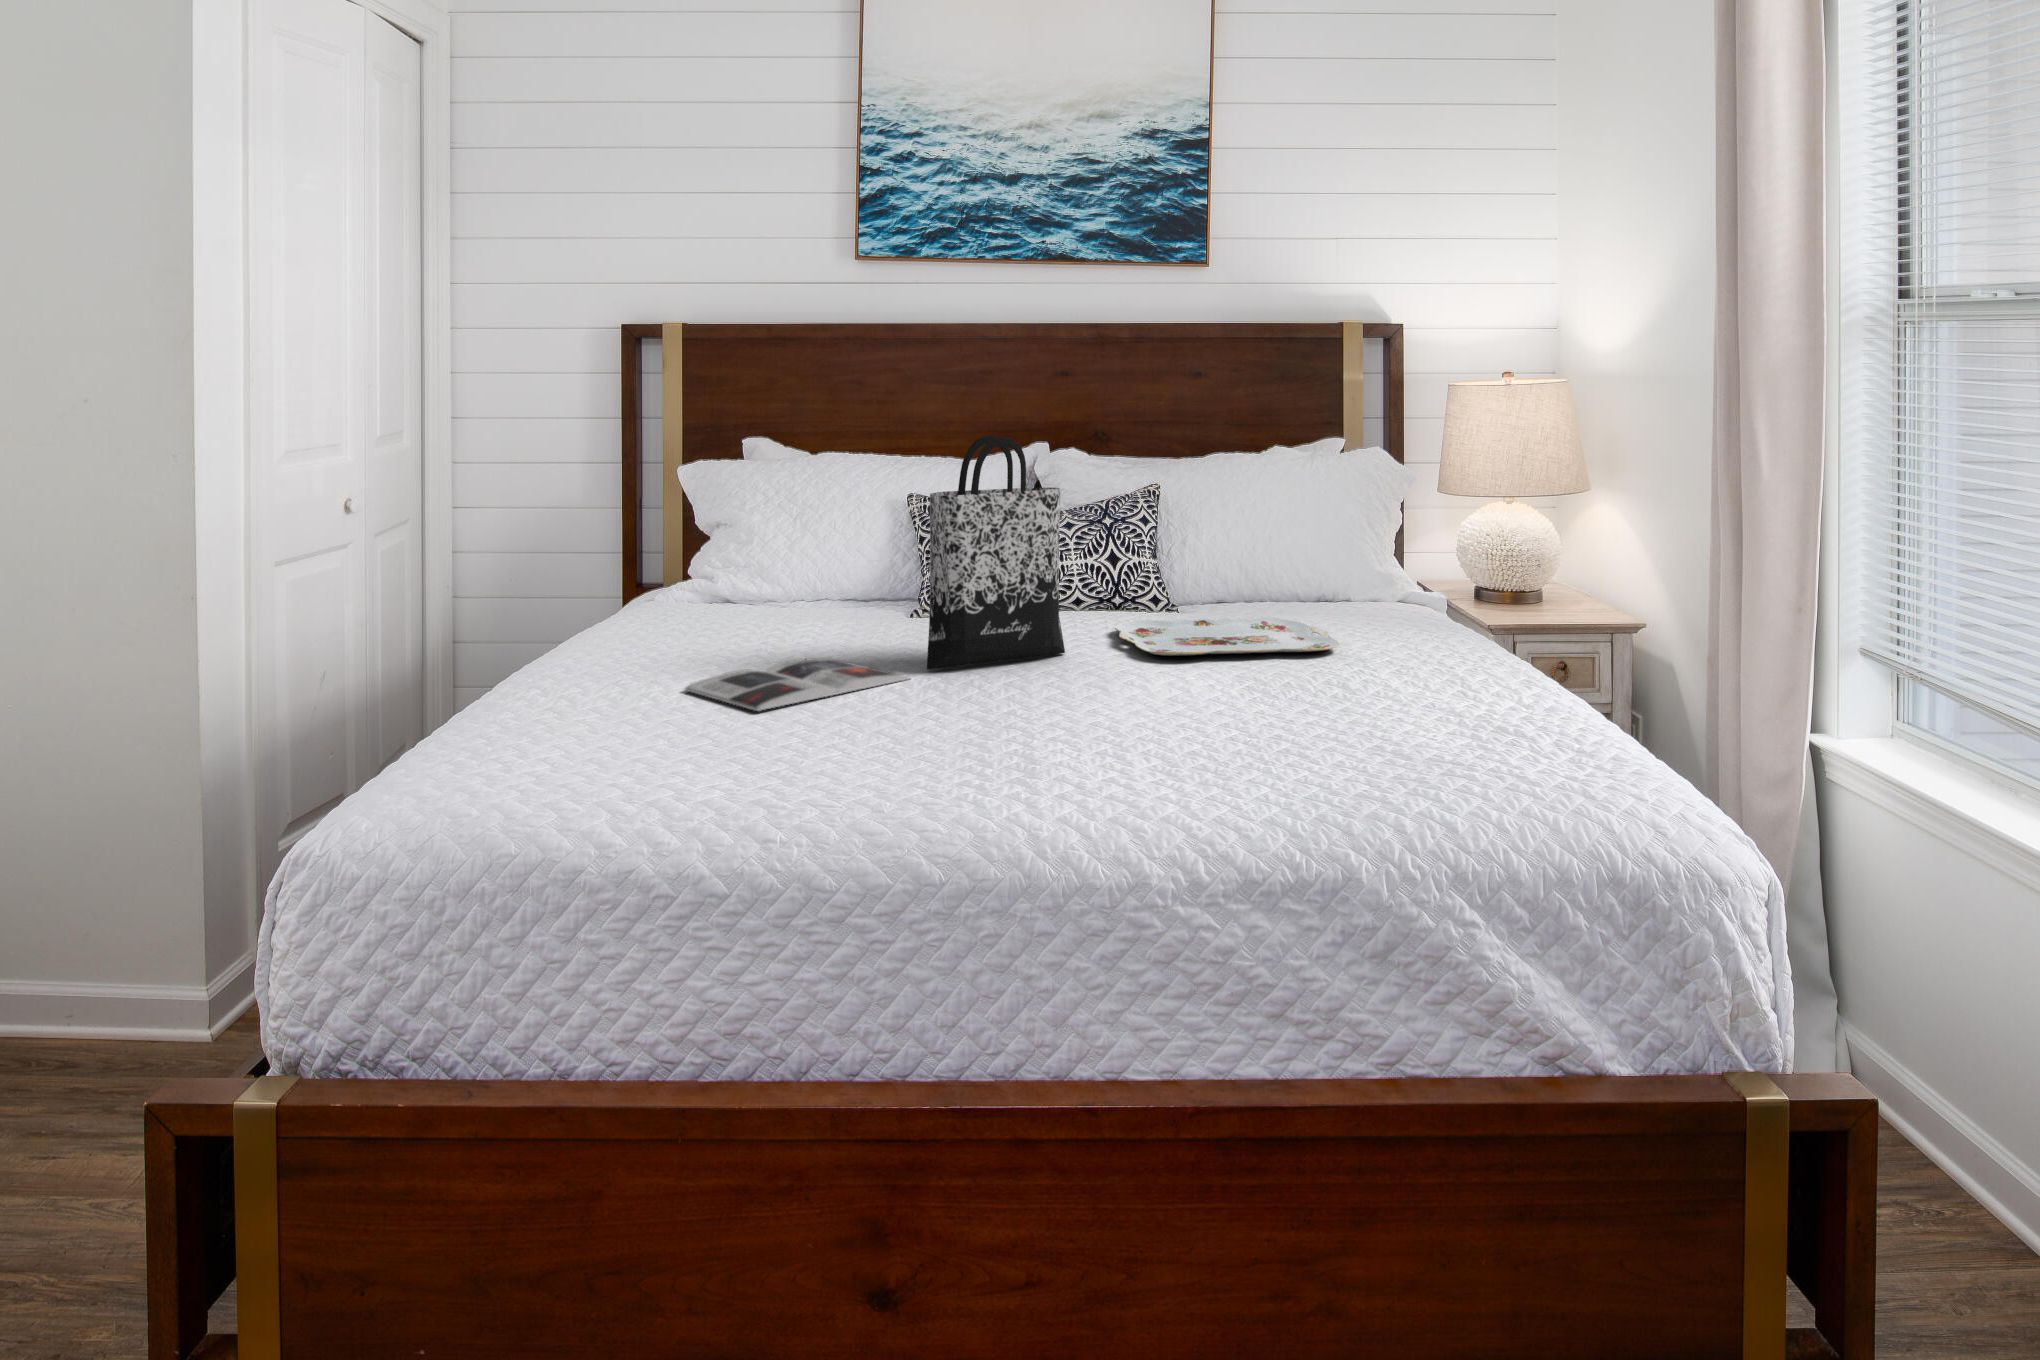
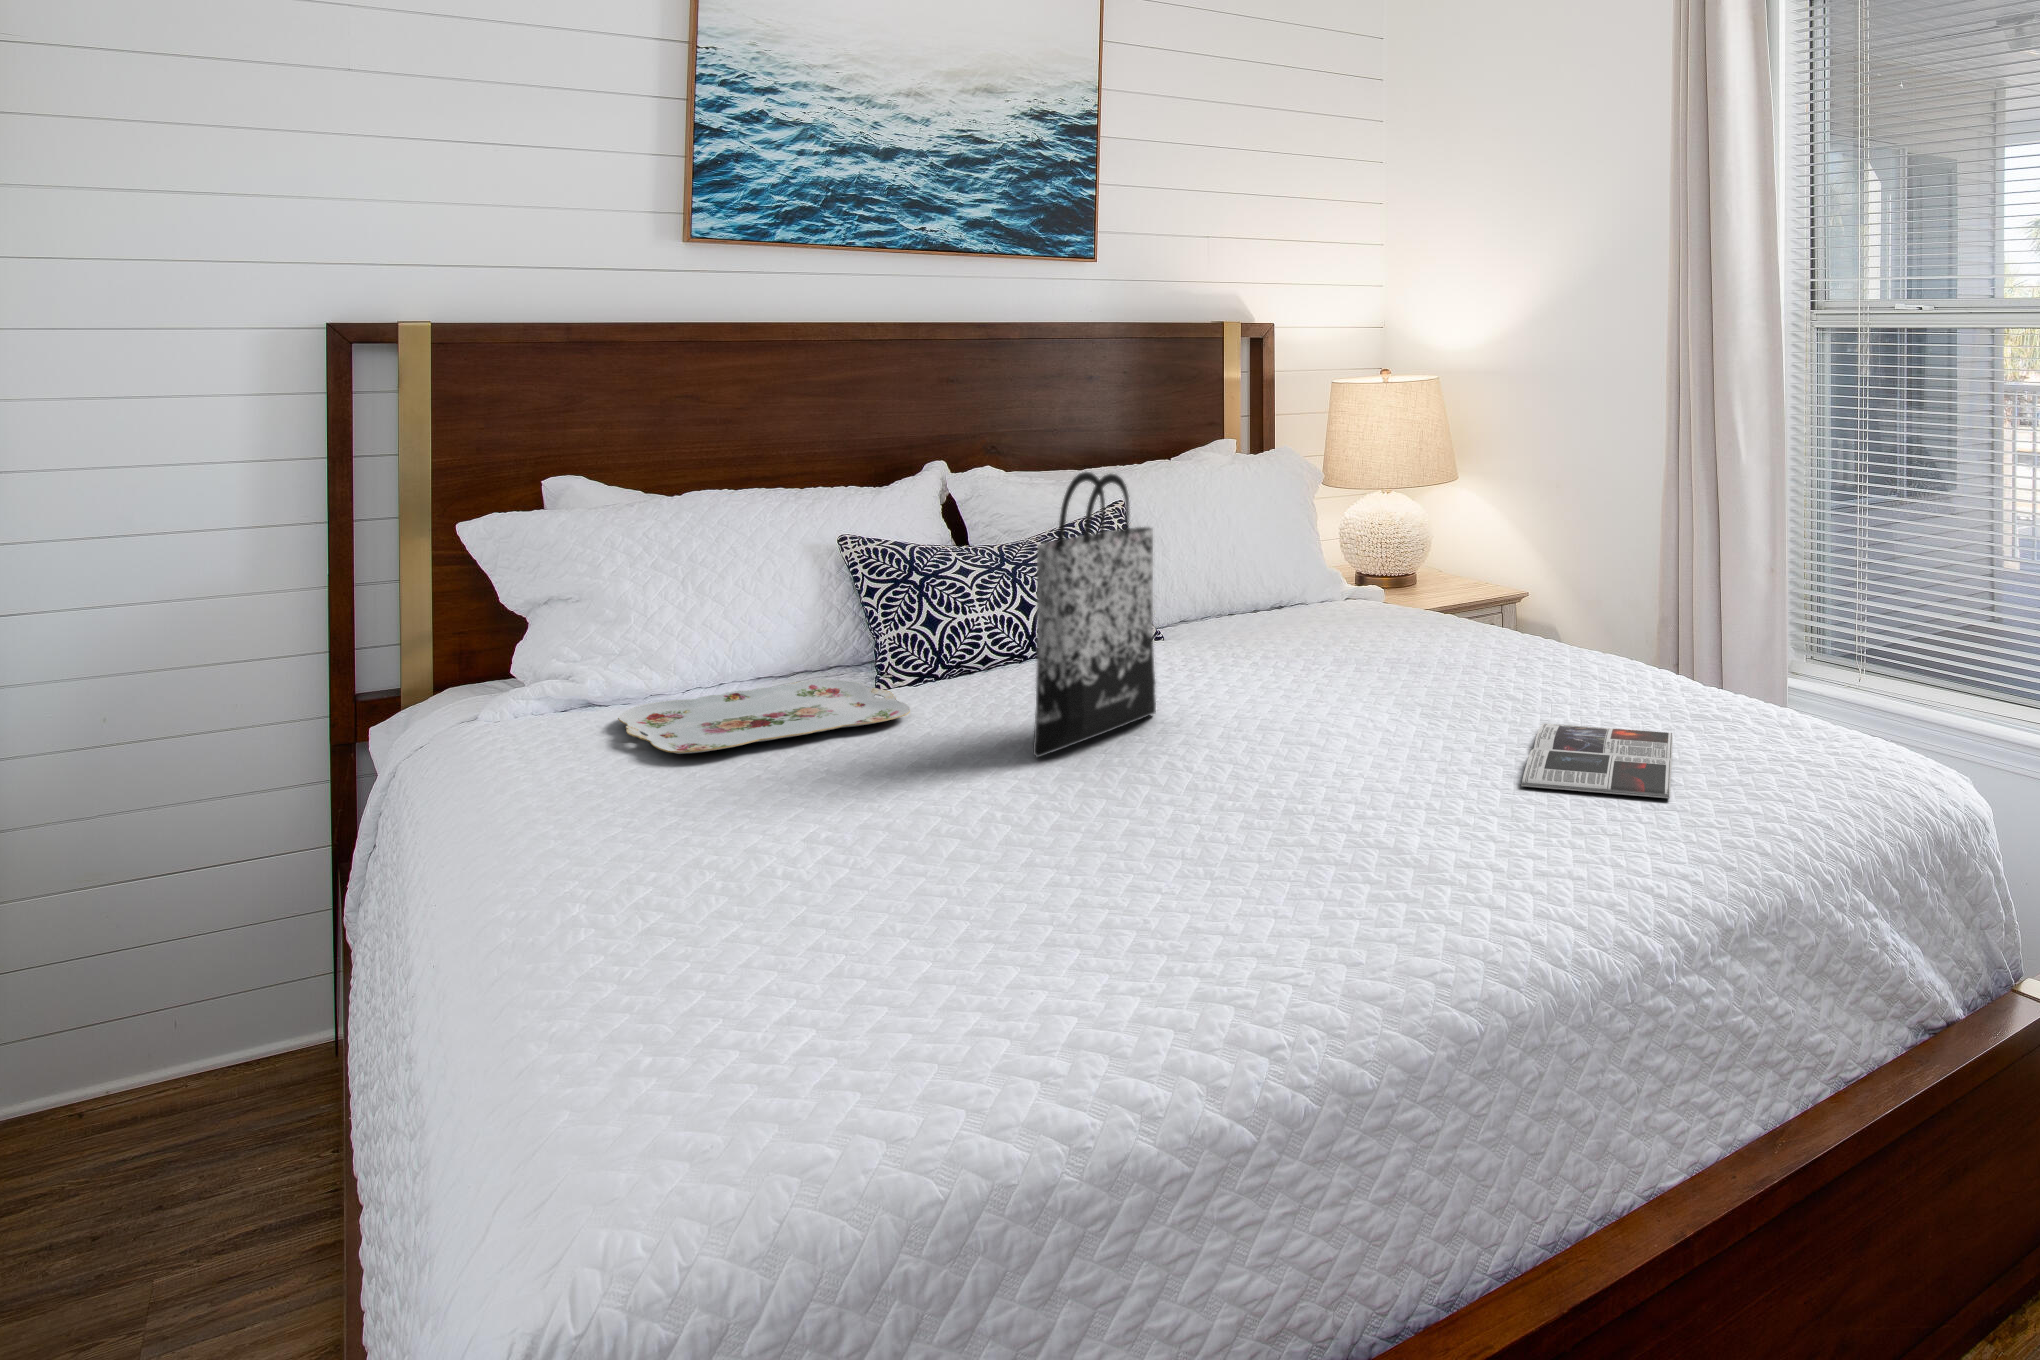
serving tray: present [1115,617,1339,656] -> present [618,679,910,754]
magazine: present [685,658,910,711] -> present [1521,724,1673,798]

